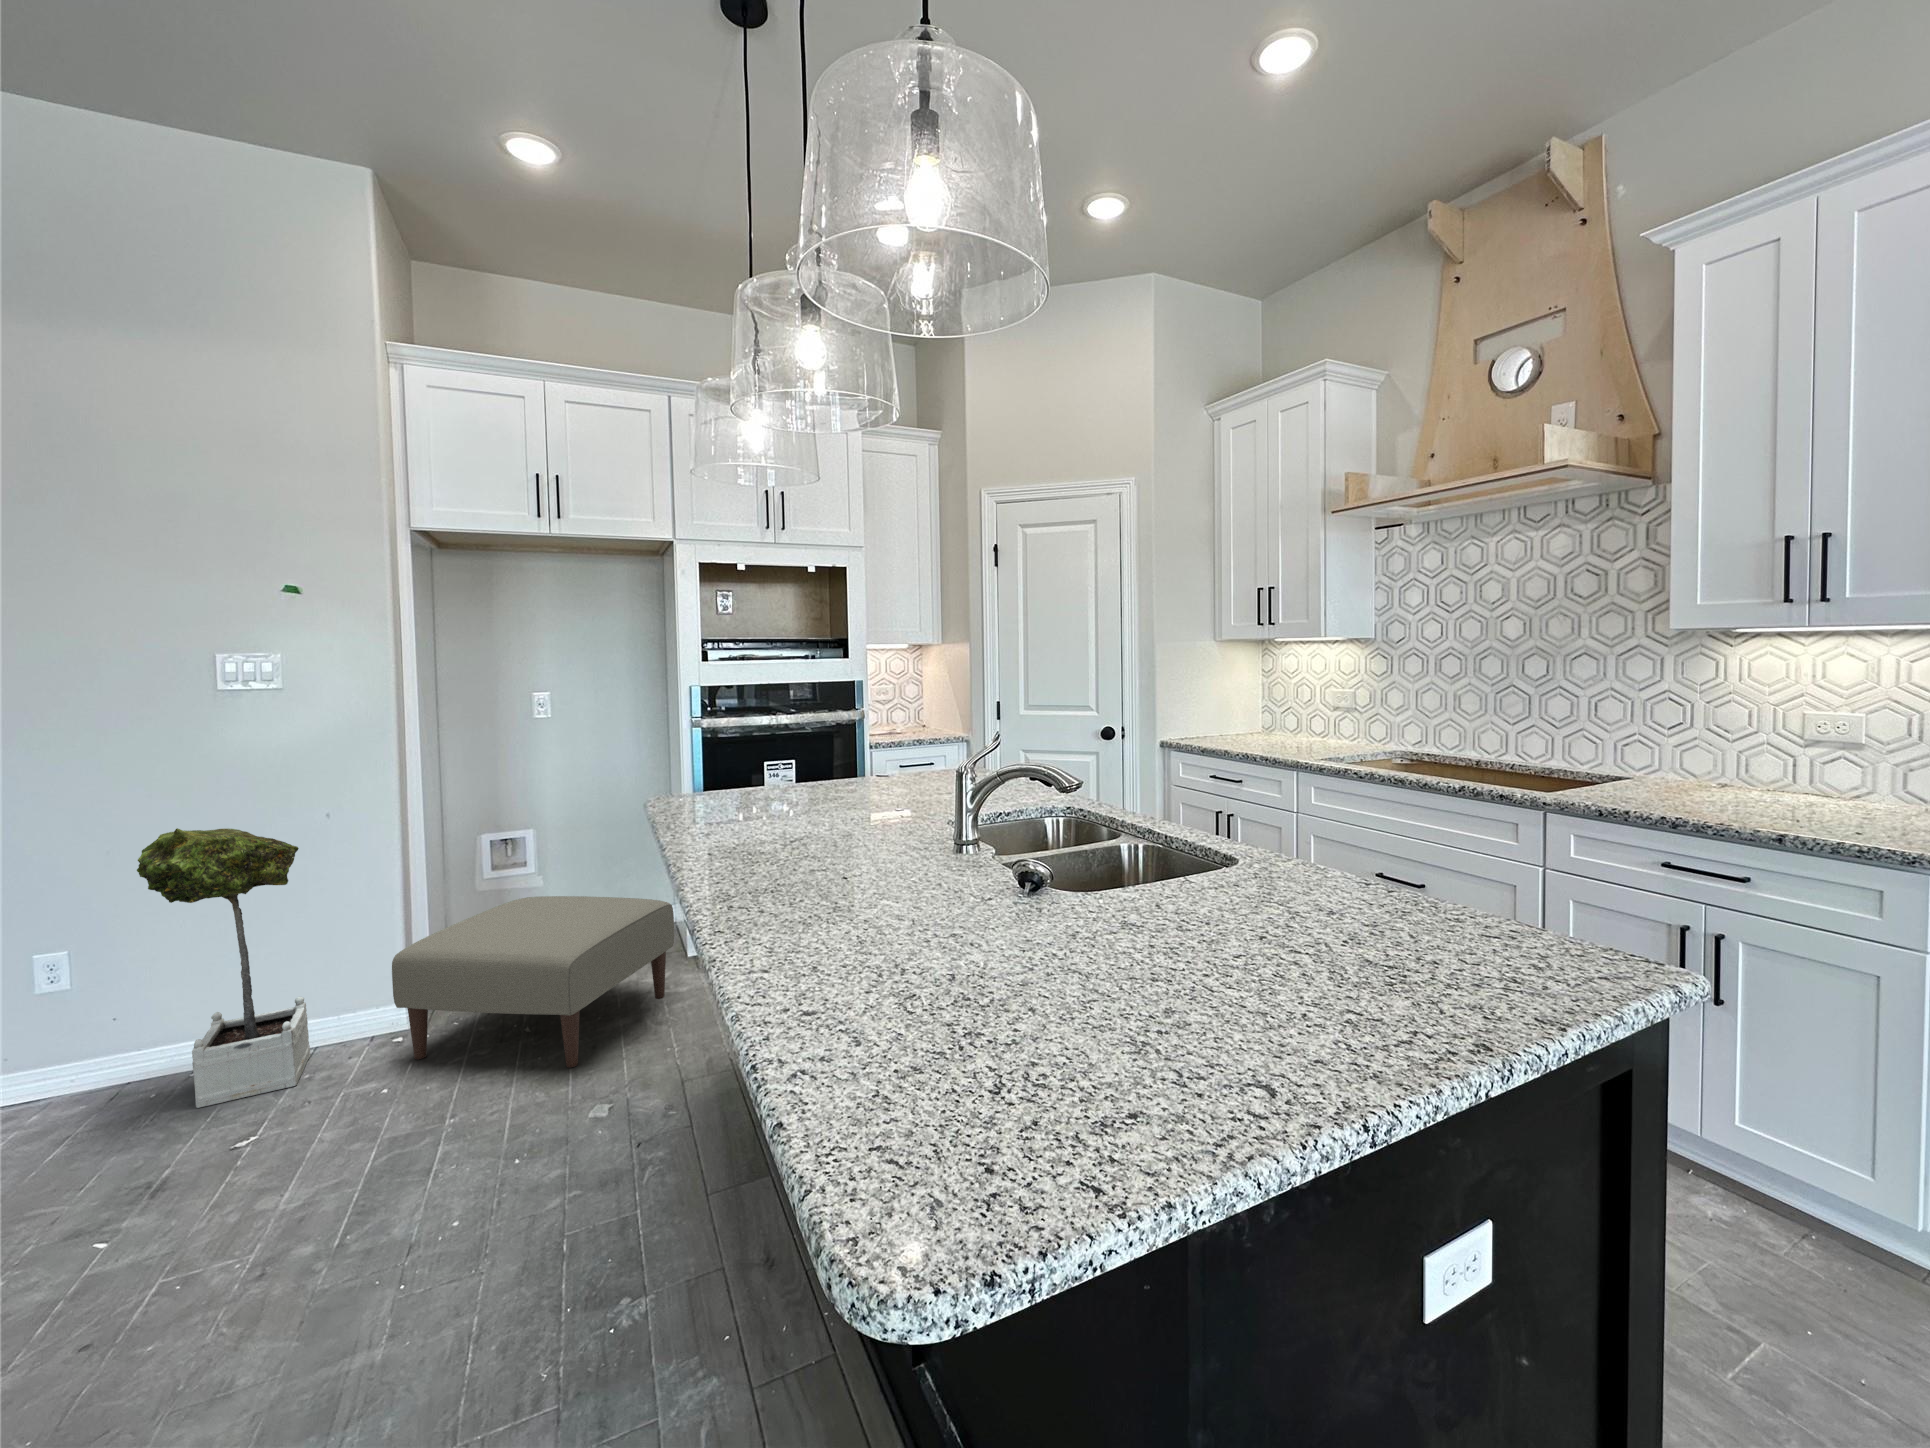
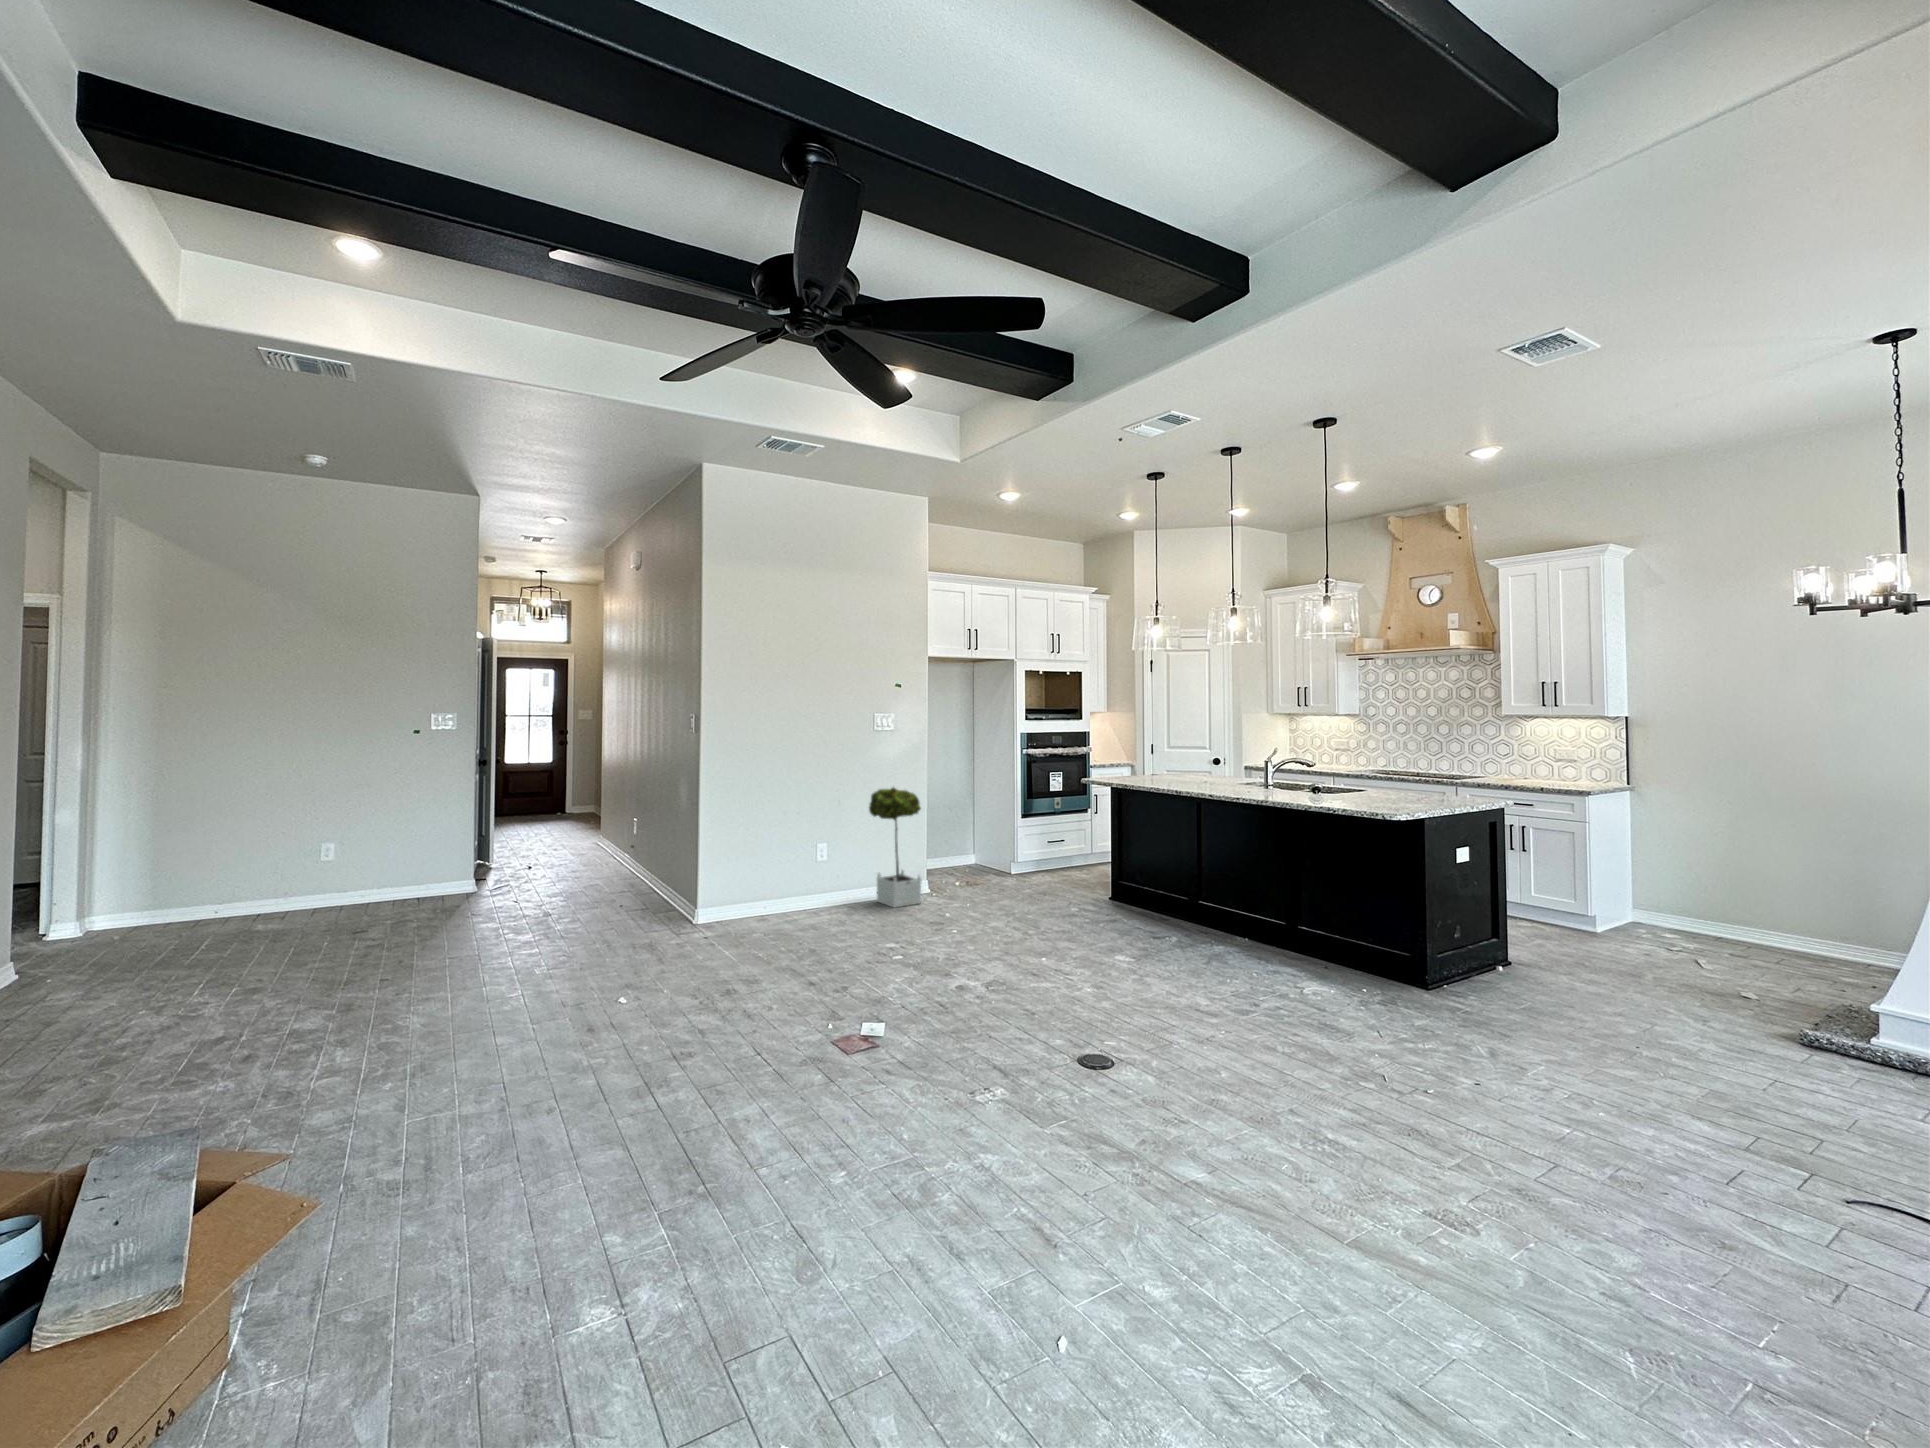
ottoman: present [392,896,674,1068] -> none [950,836,1038,900]

